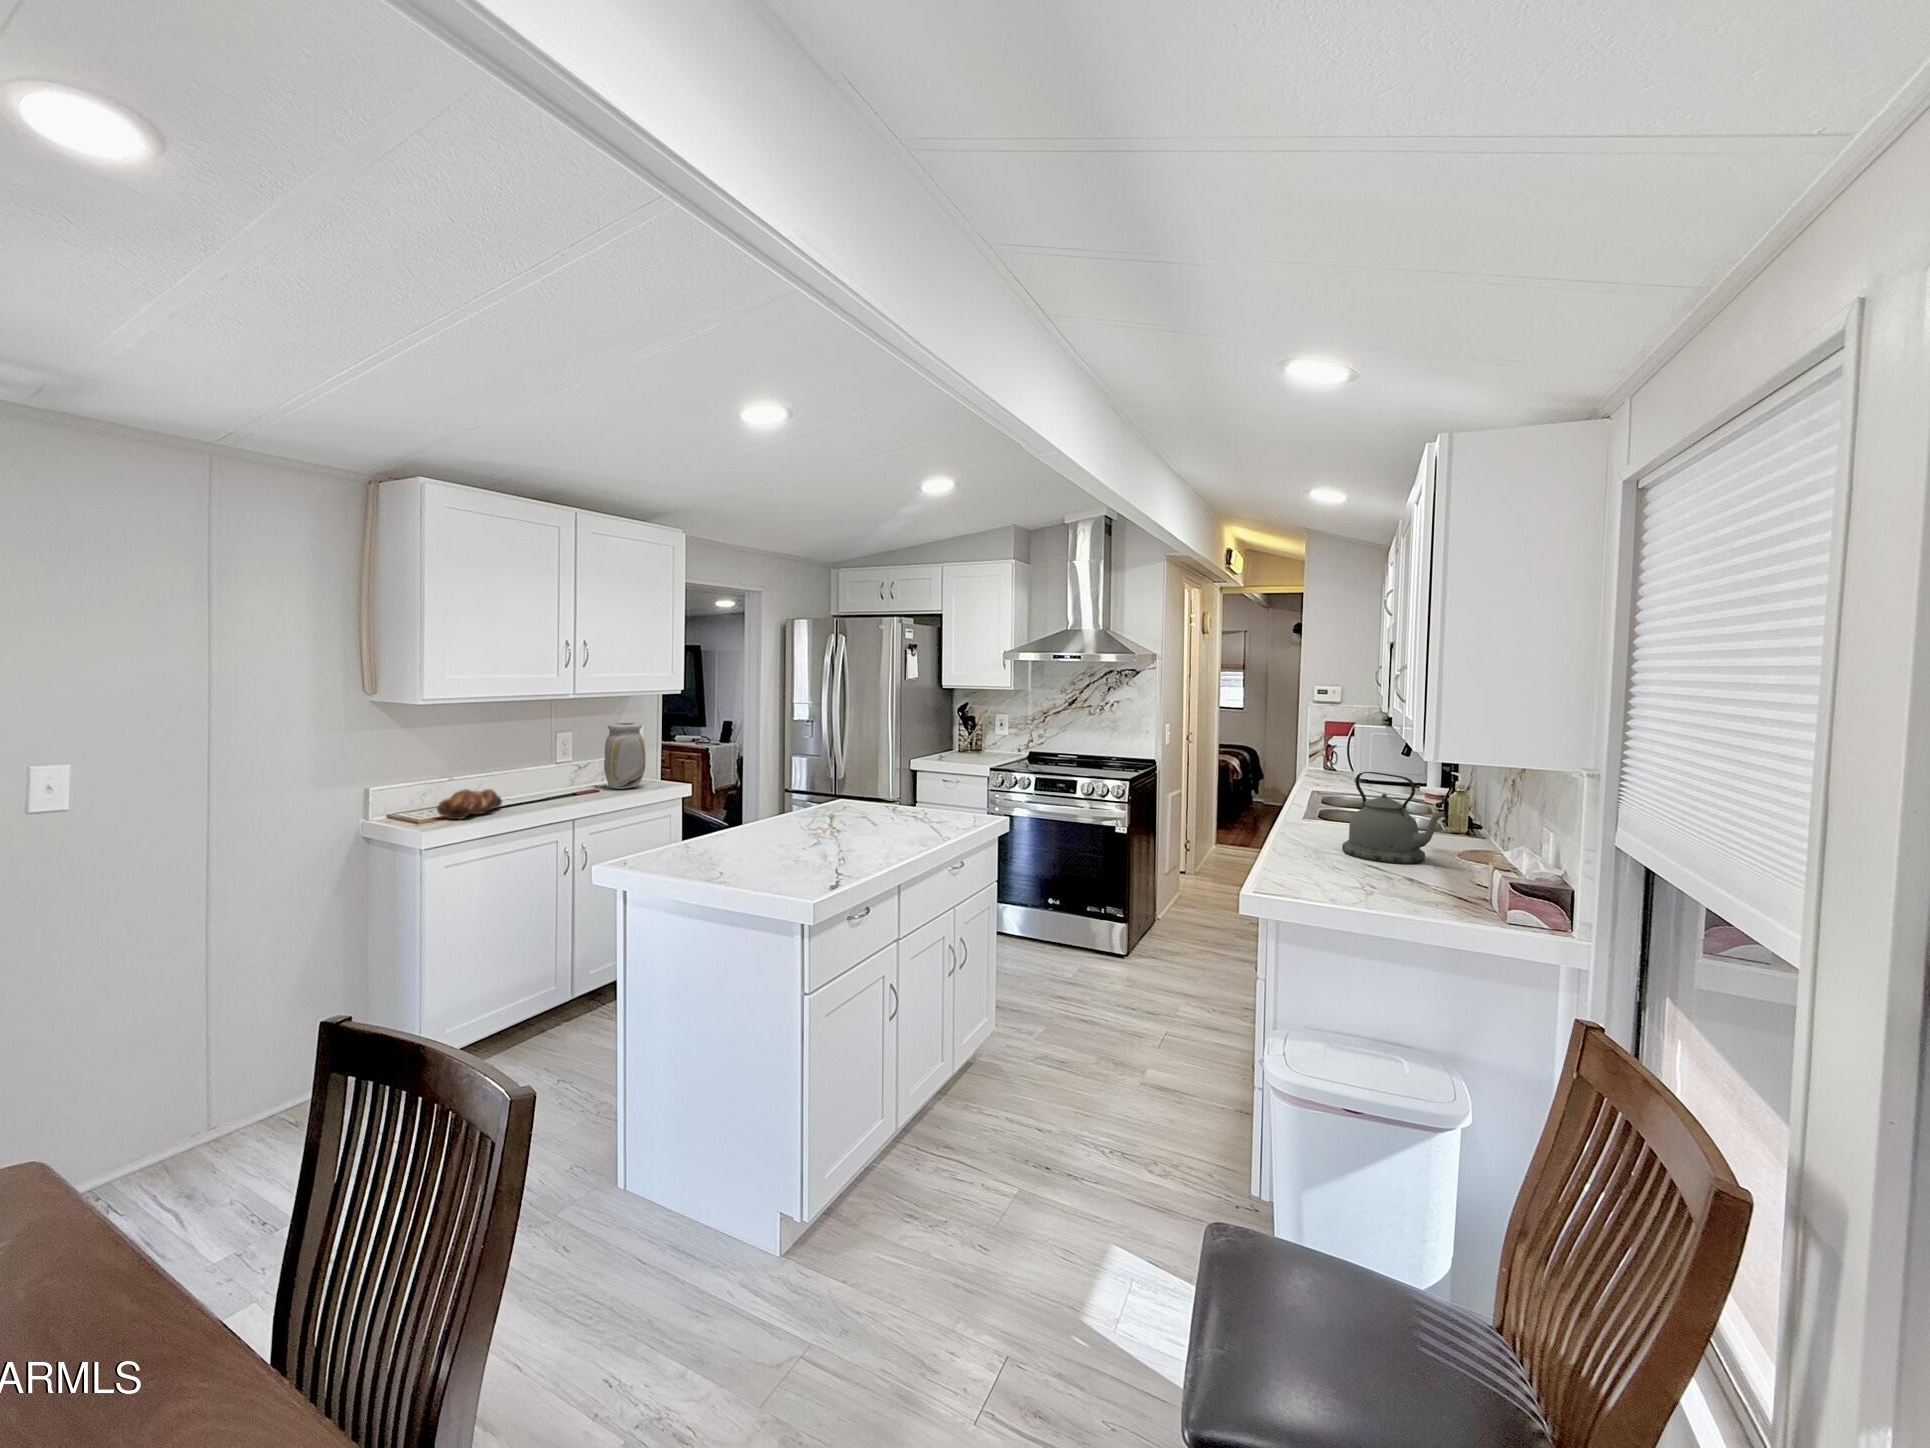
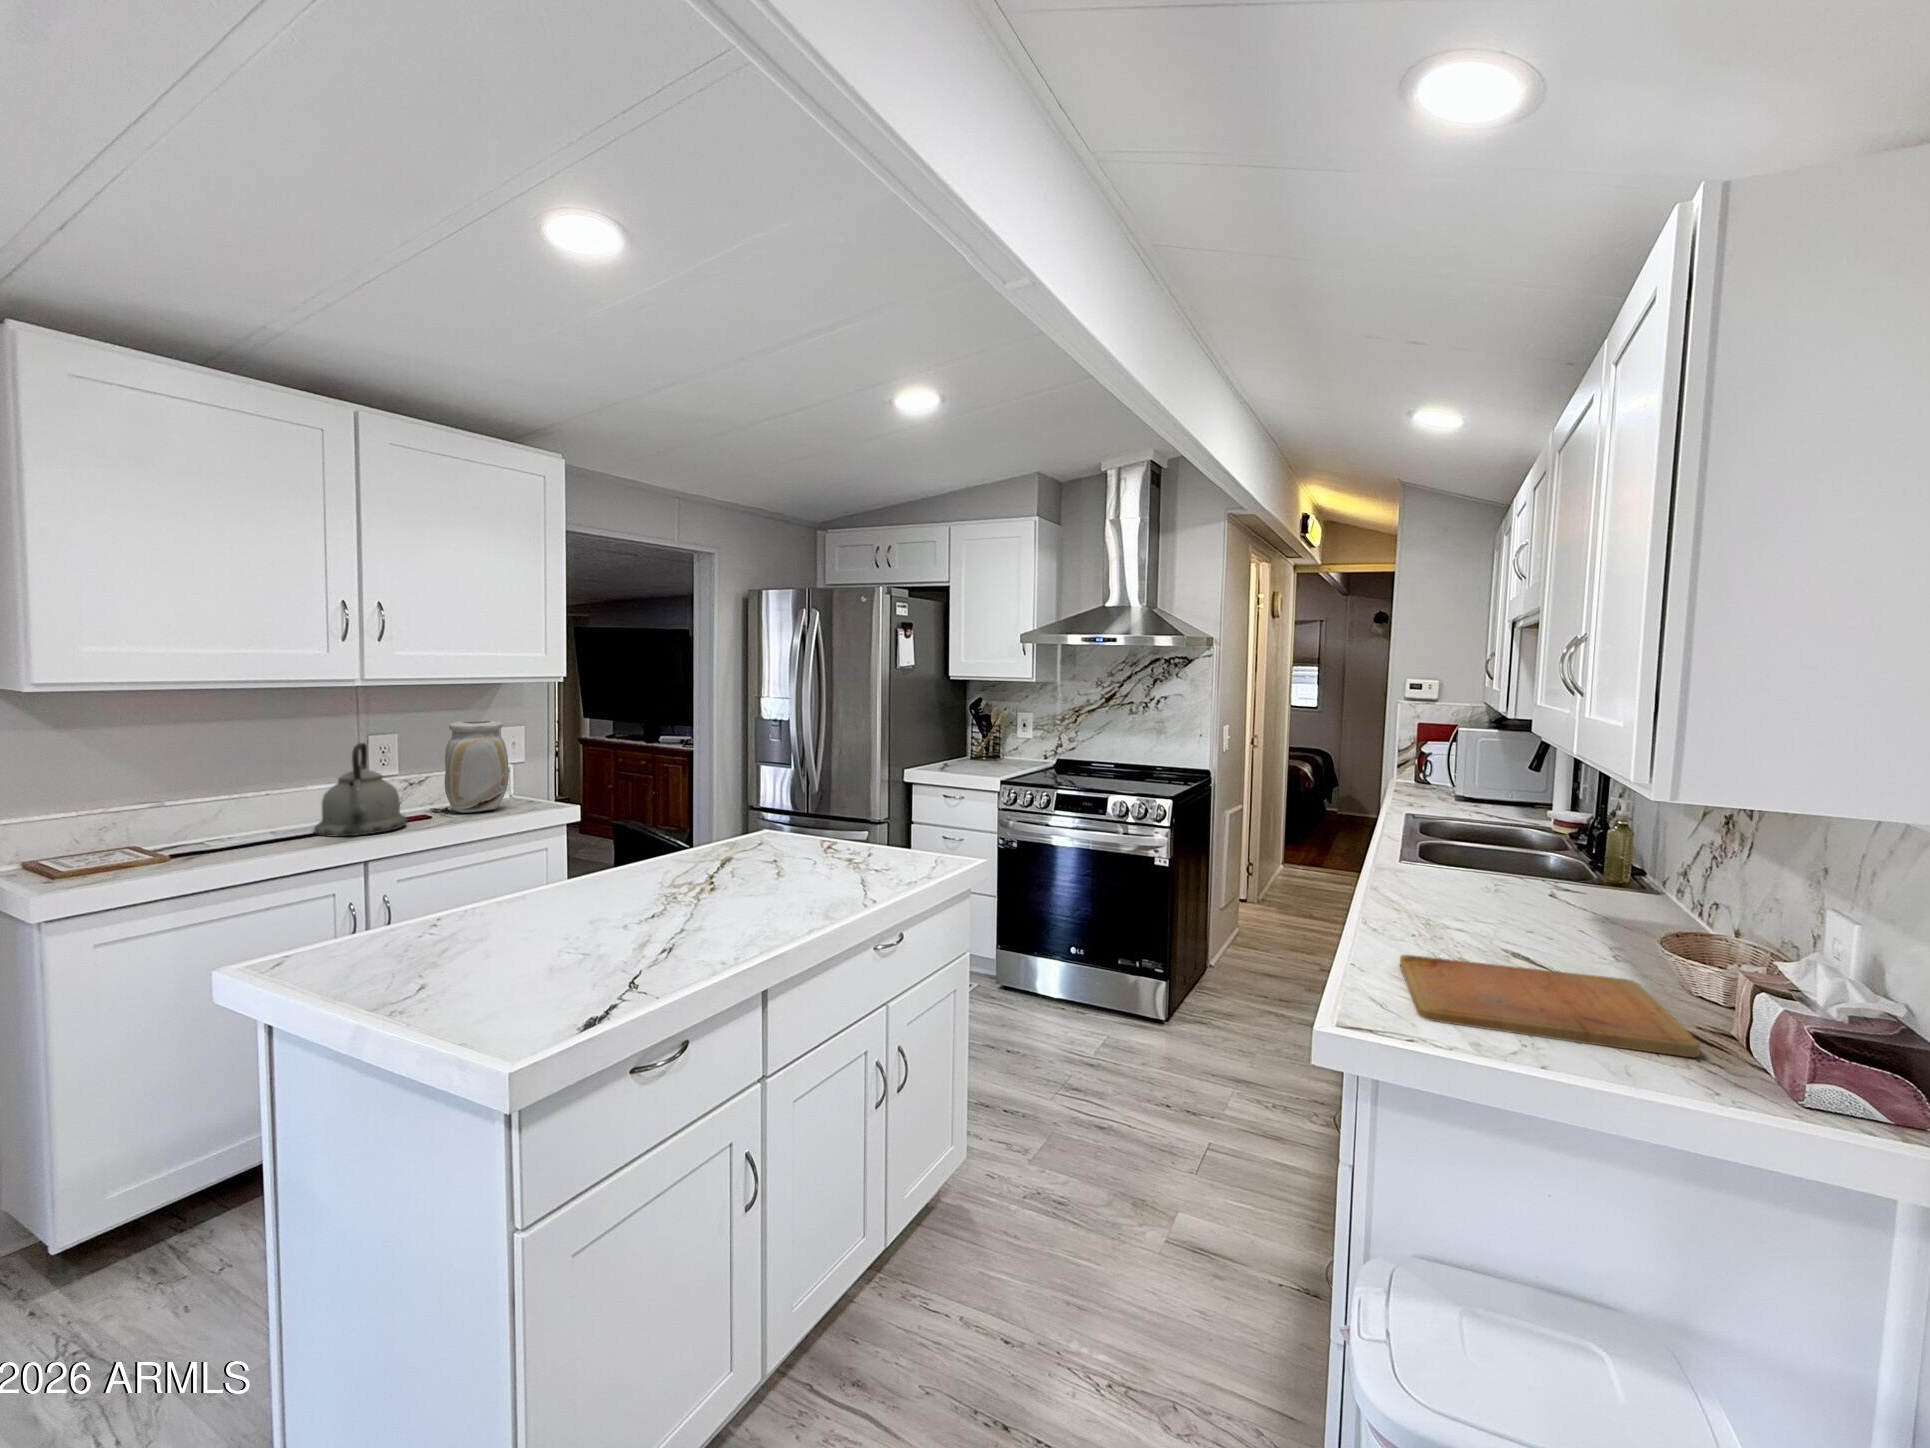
kettle: present [1342,772,1447,864] -> present [314,743,407,837]
bread loaf: present [437,789,502,819] -> none [104,819,240,868]
cutting board: none [1296,863,1464,907] -> present [1400,955,1700,1057]

